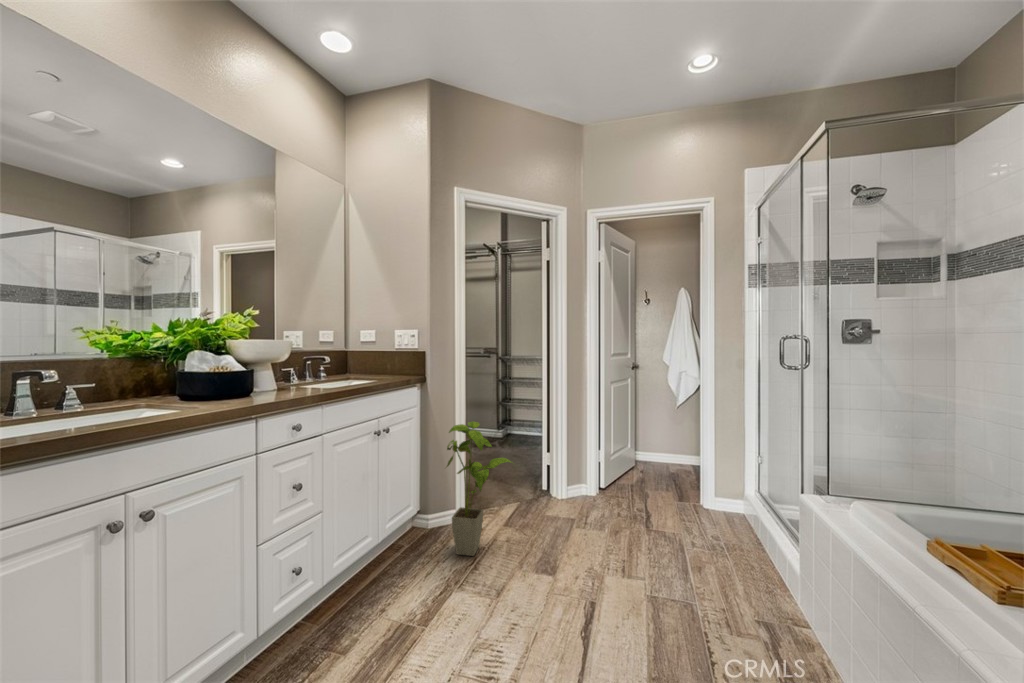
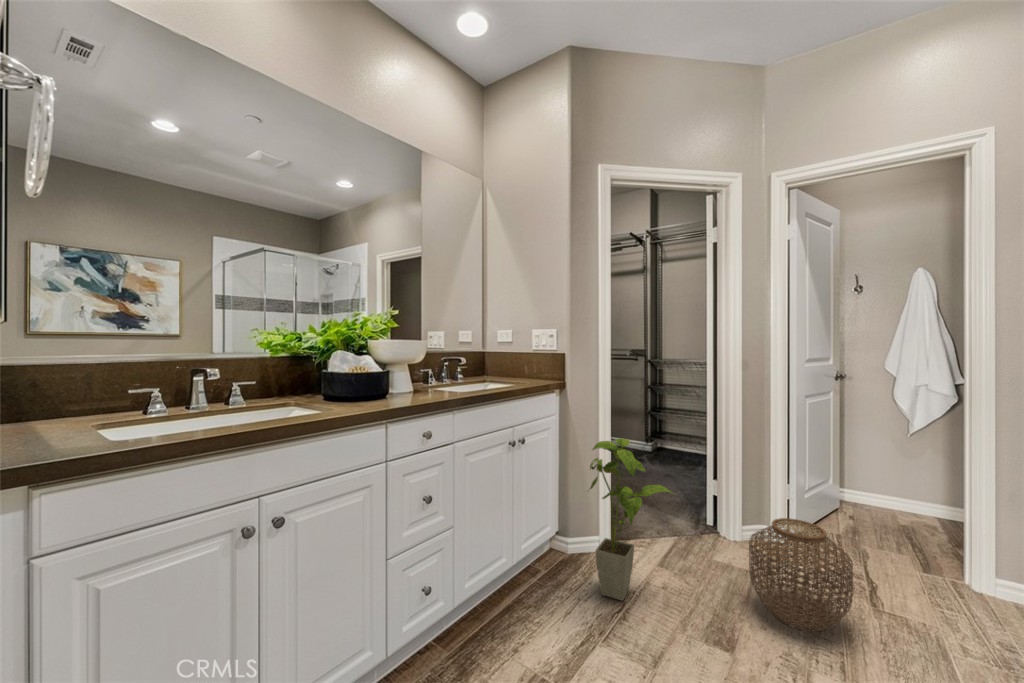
woven basket: none [568,473,634,553] -> present [749,518,853,631]

